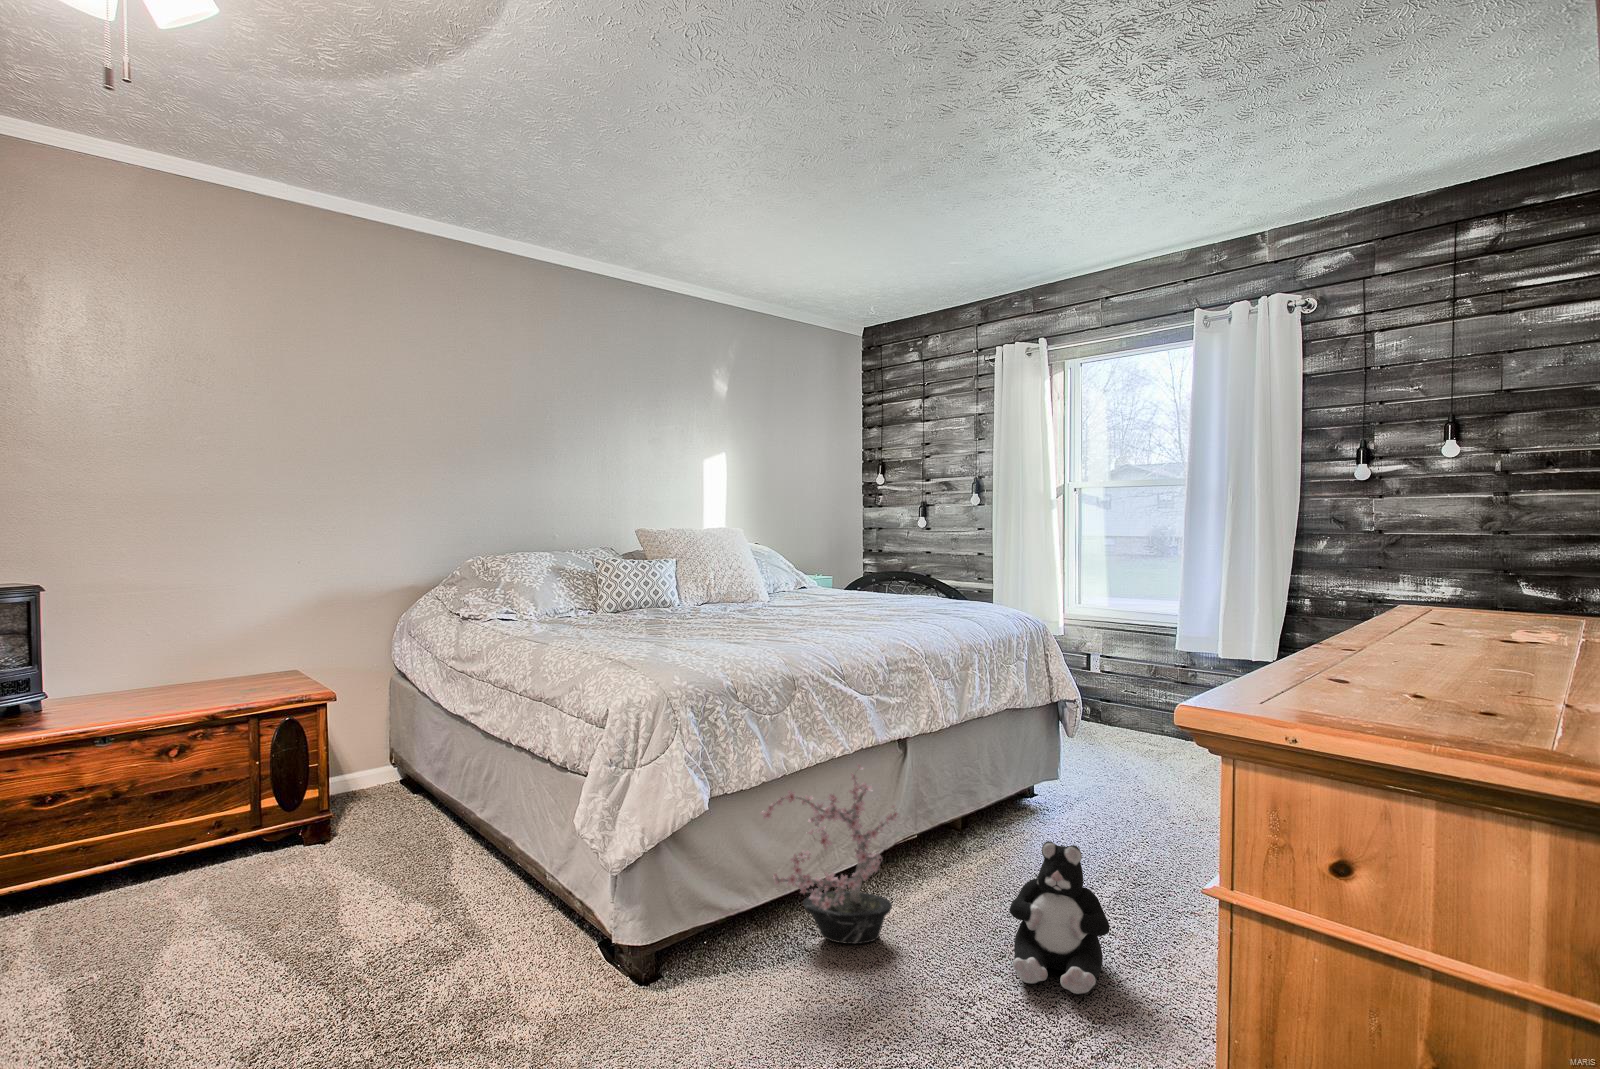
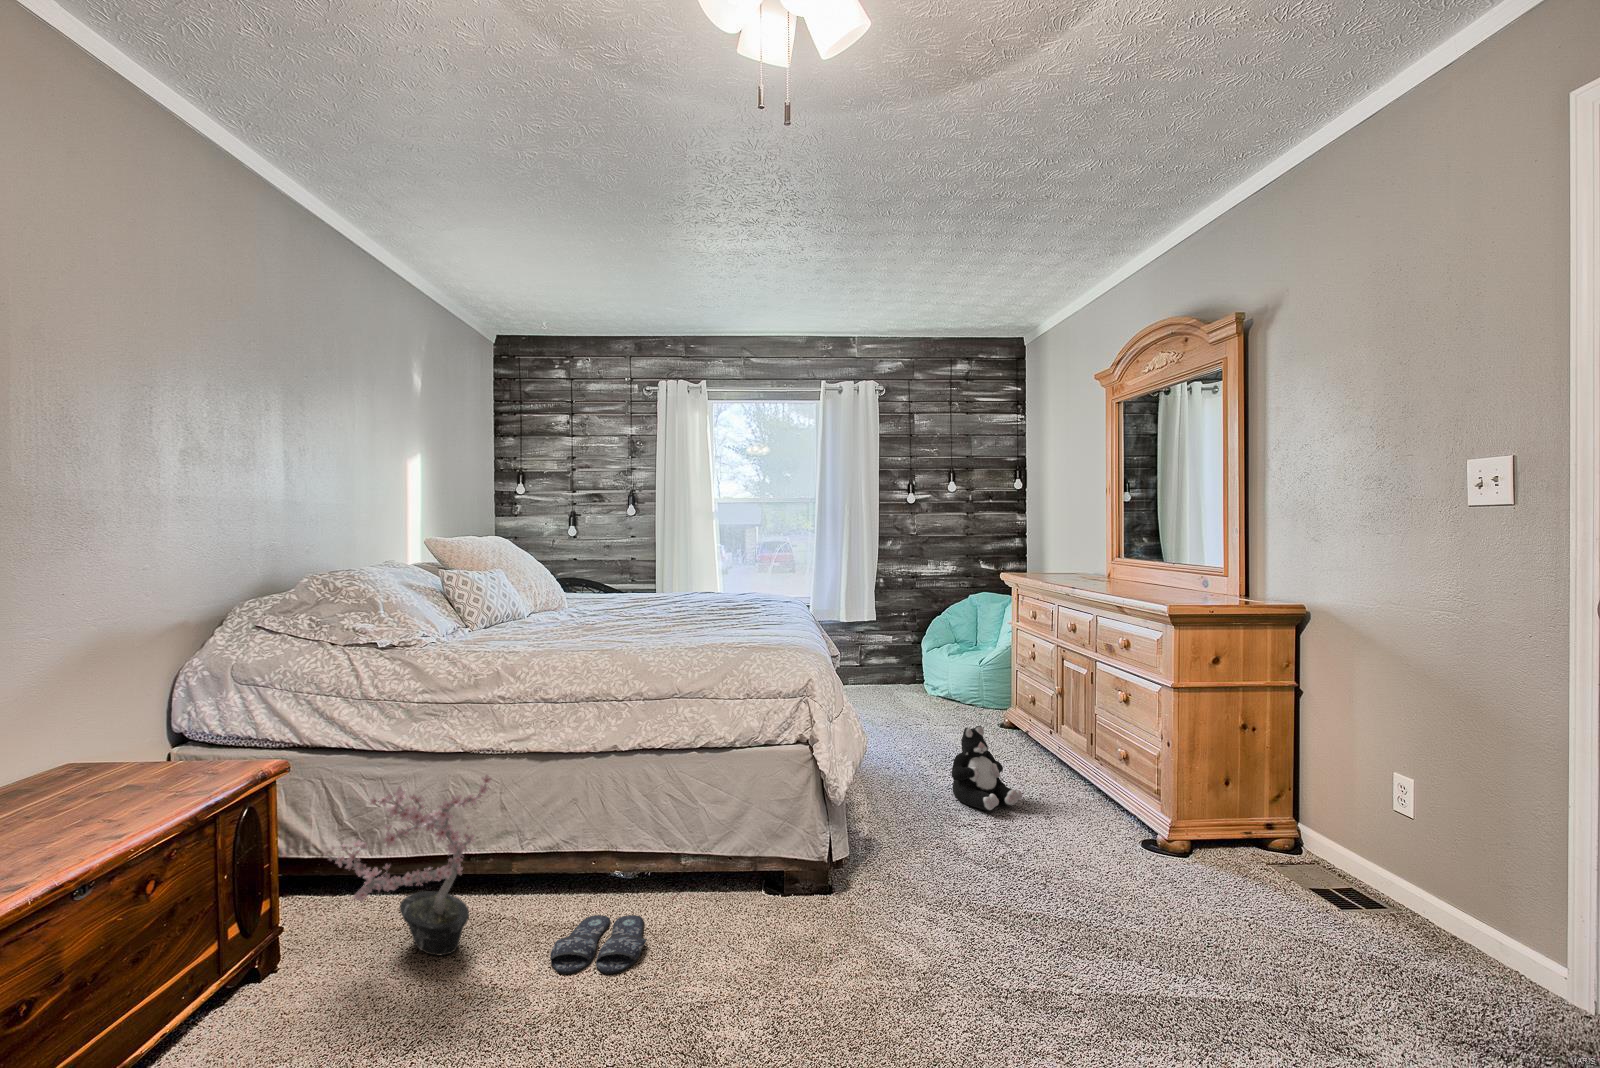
potted plant: present [760,764,898,944] -> present [325,774,491,955]
slippers: none [398,886,512,936] -> present [551,915,647,974]

